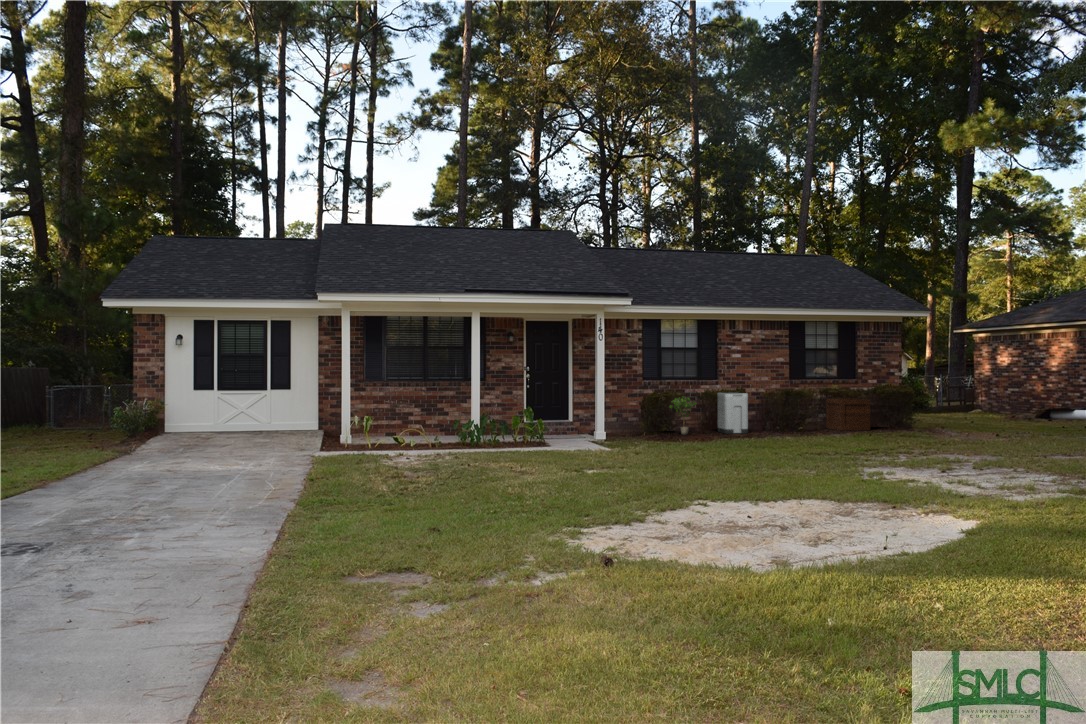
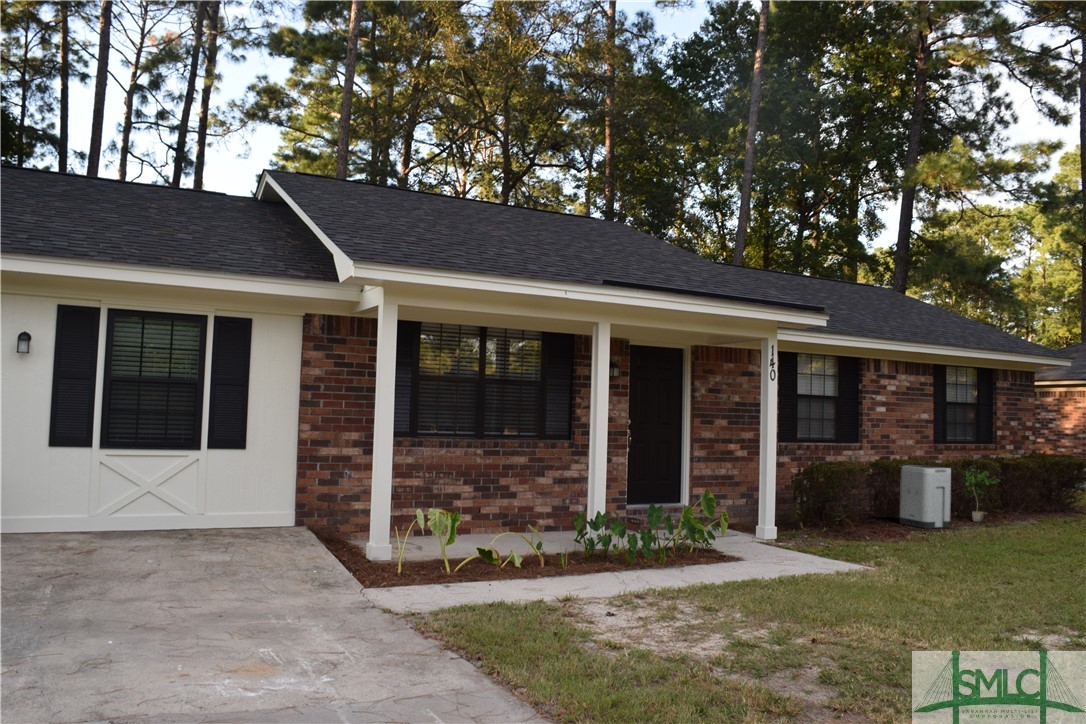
potted plant: present [670,397,696,435] -> present [963,469,1000,523]
wooden crate: present [826,398,870,431] -> none [1004,474,1073,522]

